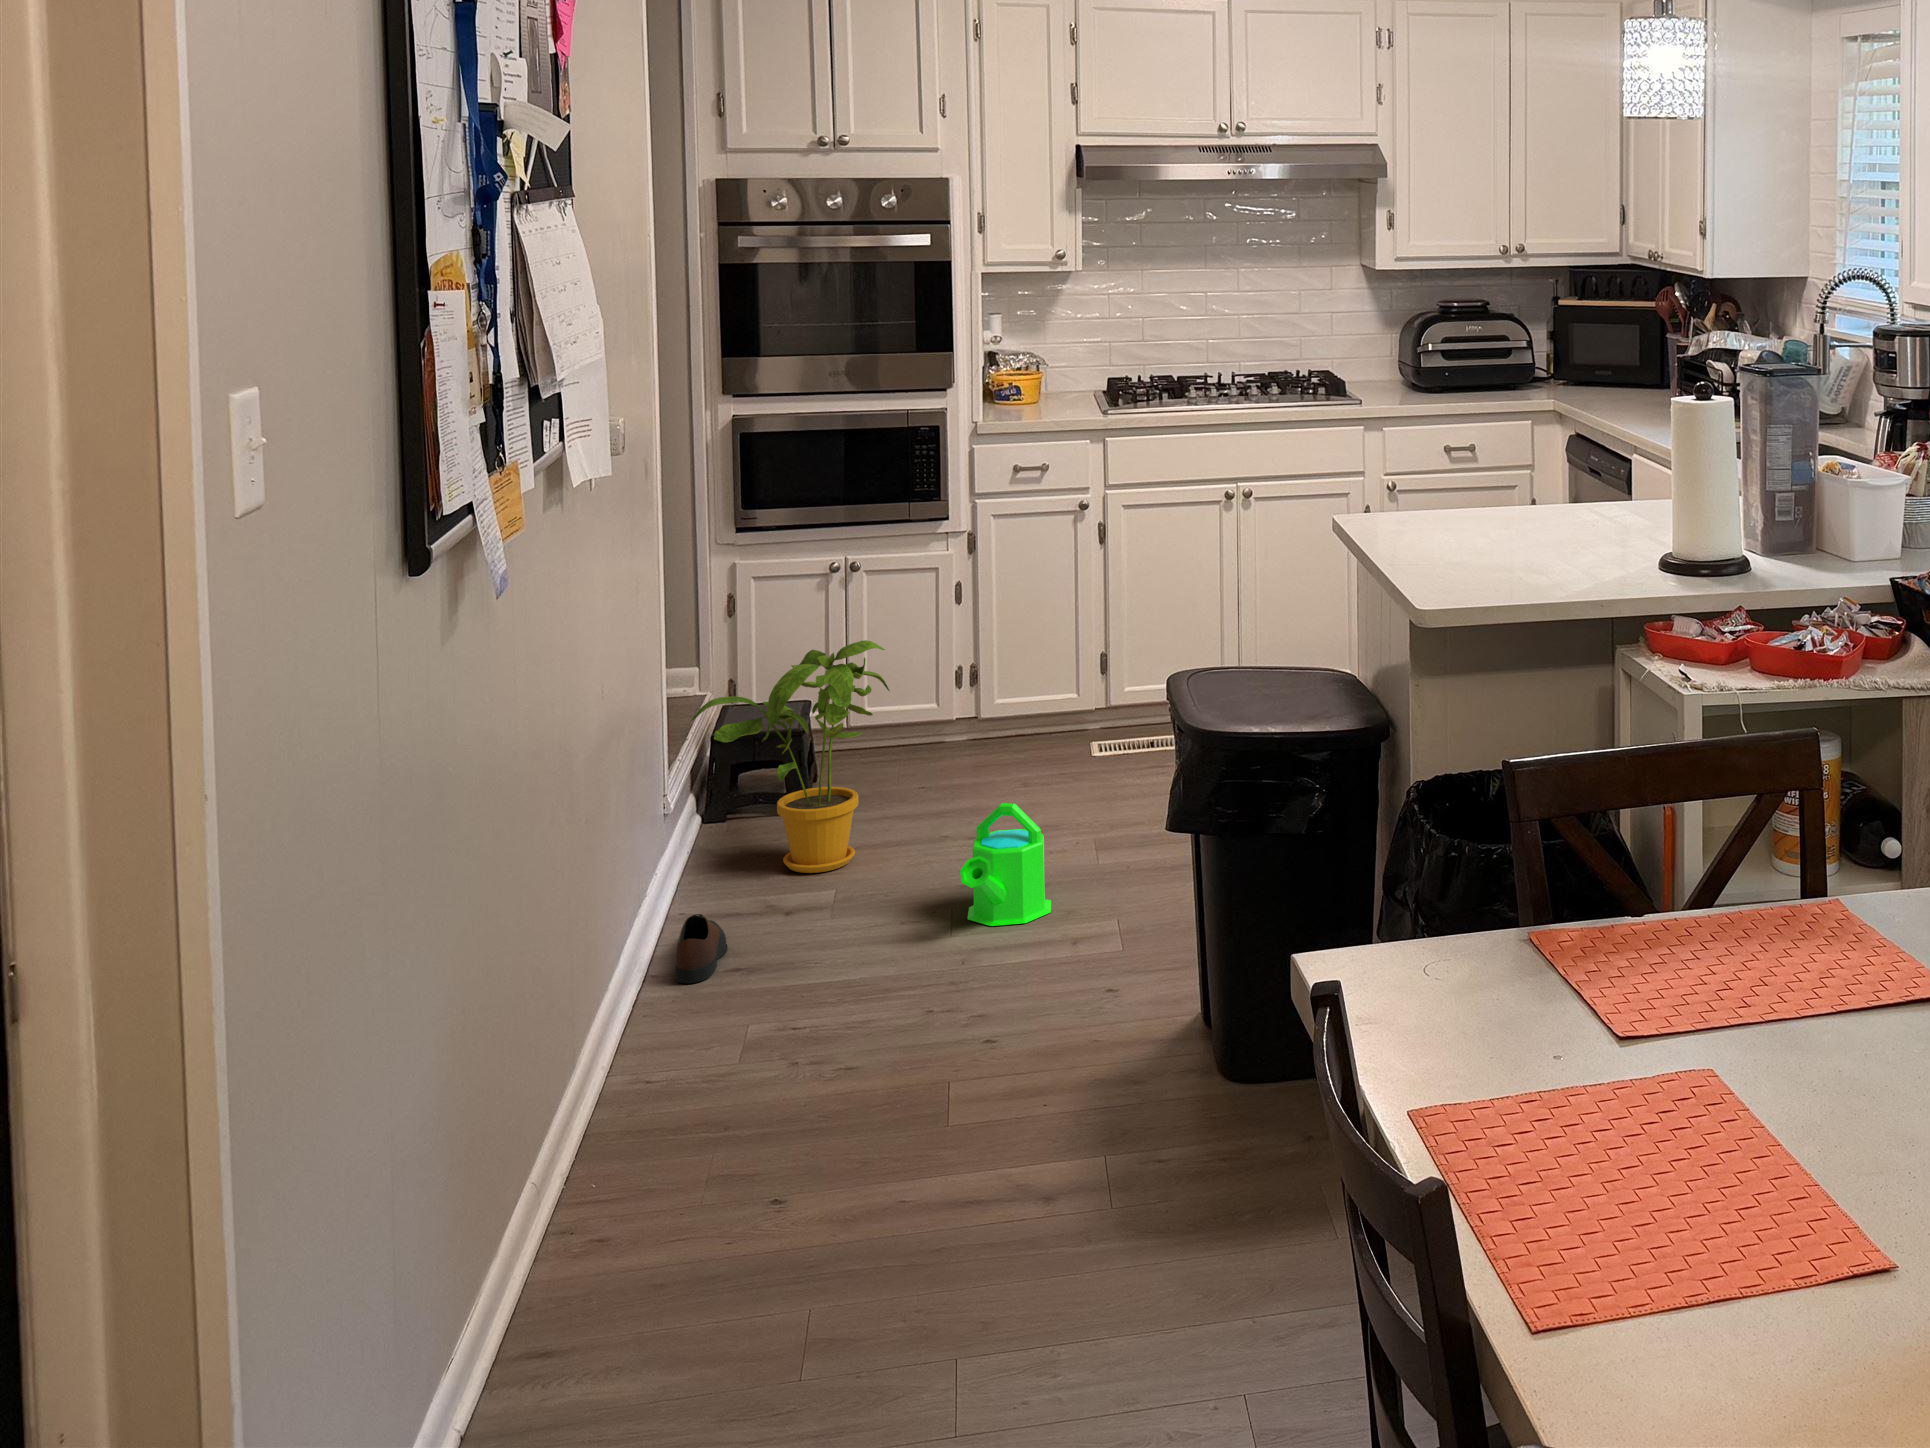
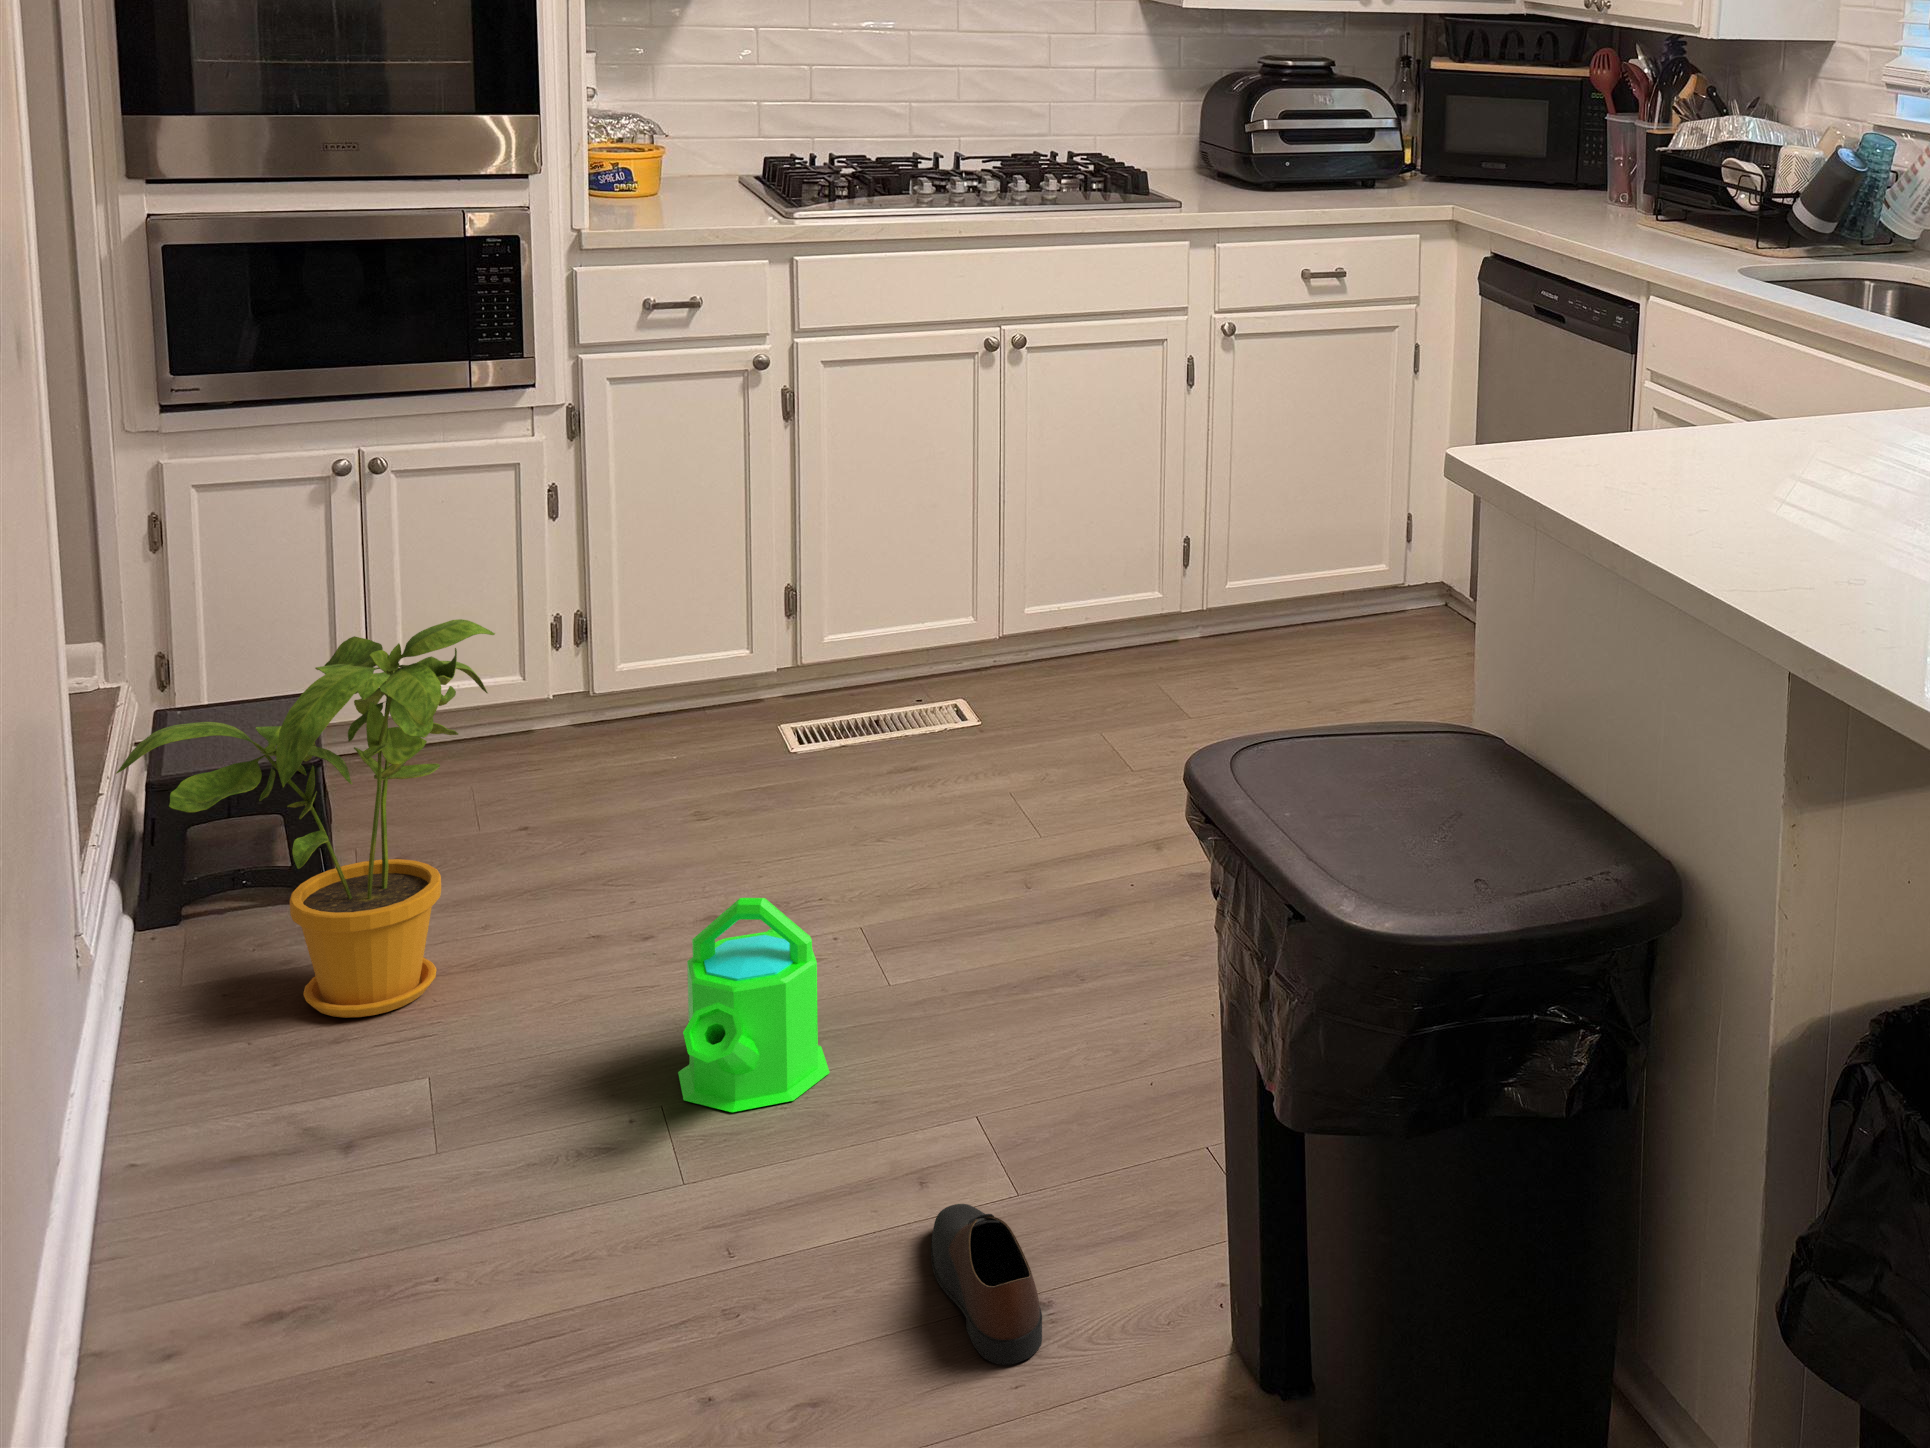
shoe: present [676,914,728,984] -> present [931,1204,1042,1365]

